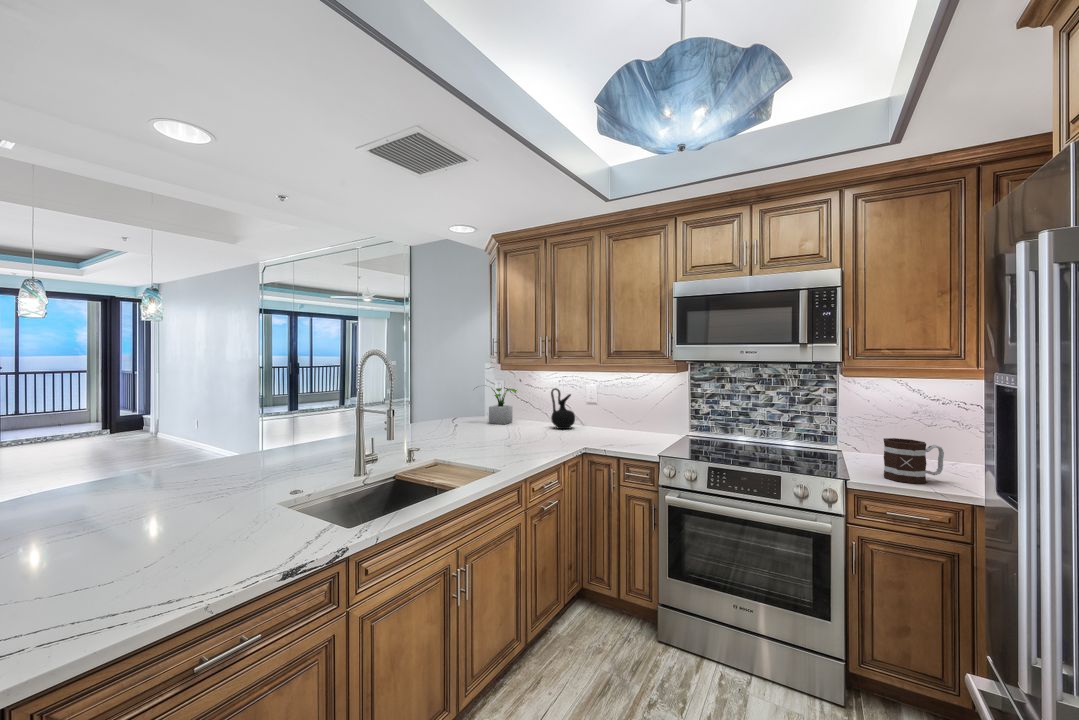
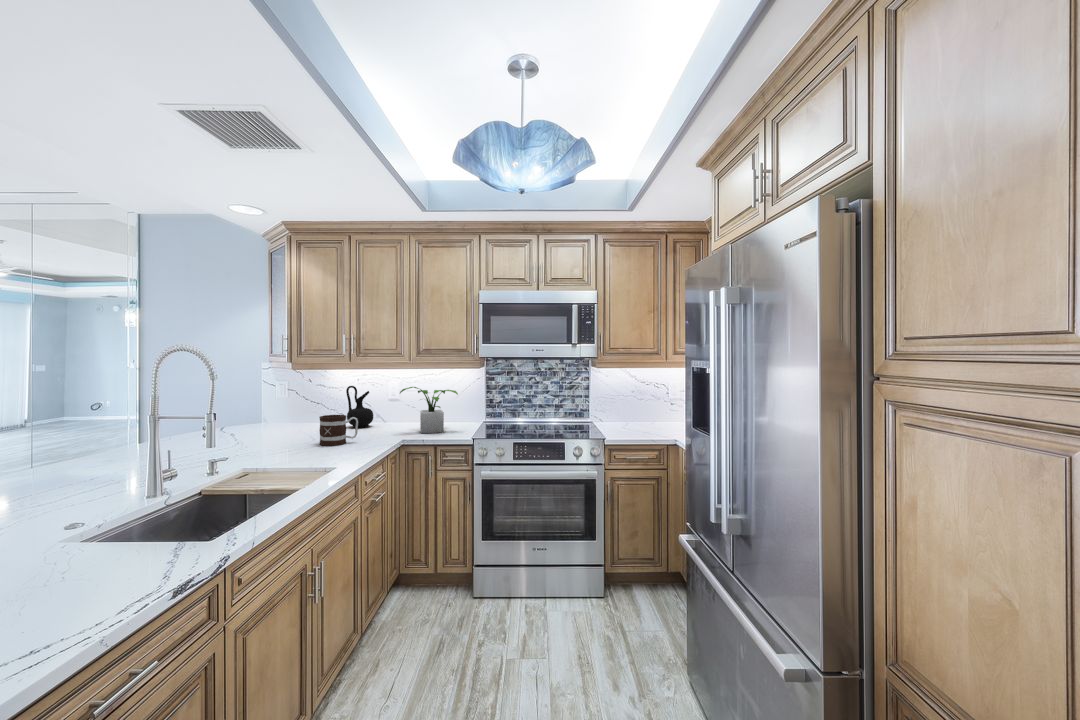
potted plant: present [476,385,517,424] -> present [400,387,458,433]
mug: present [884,438,944,484] -> present [319,415,358,446]

